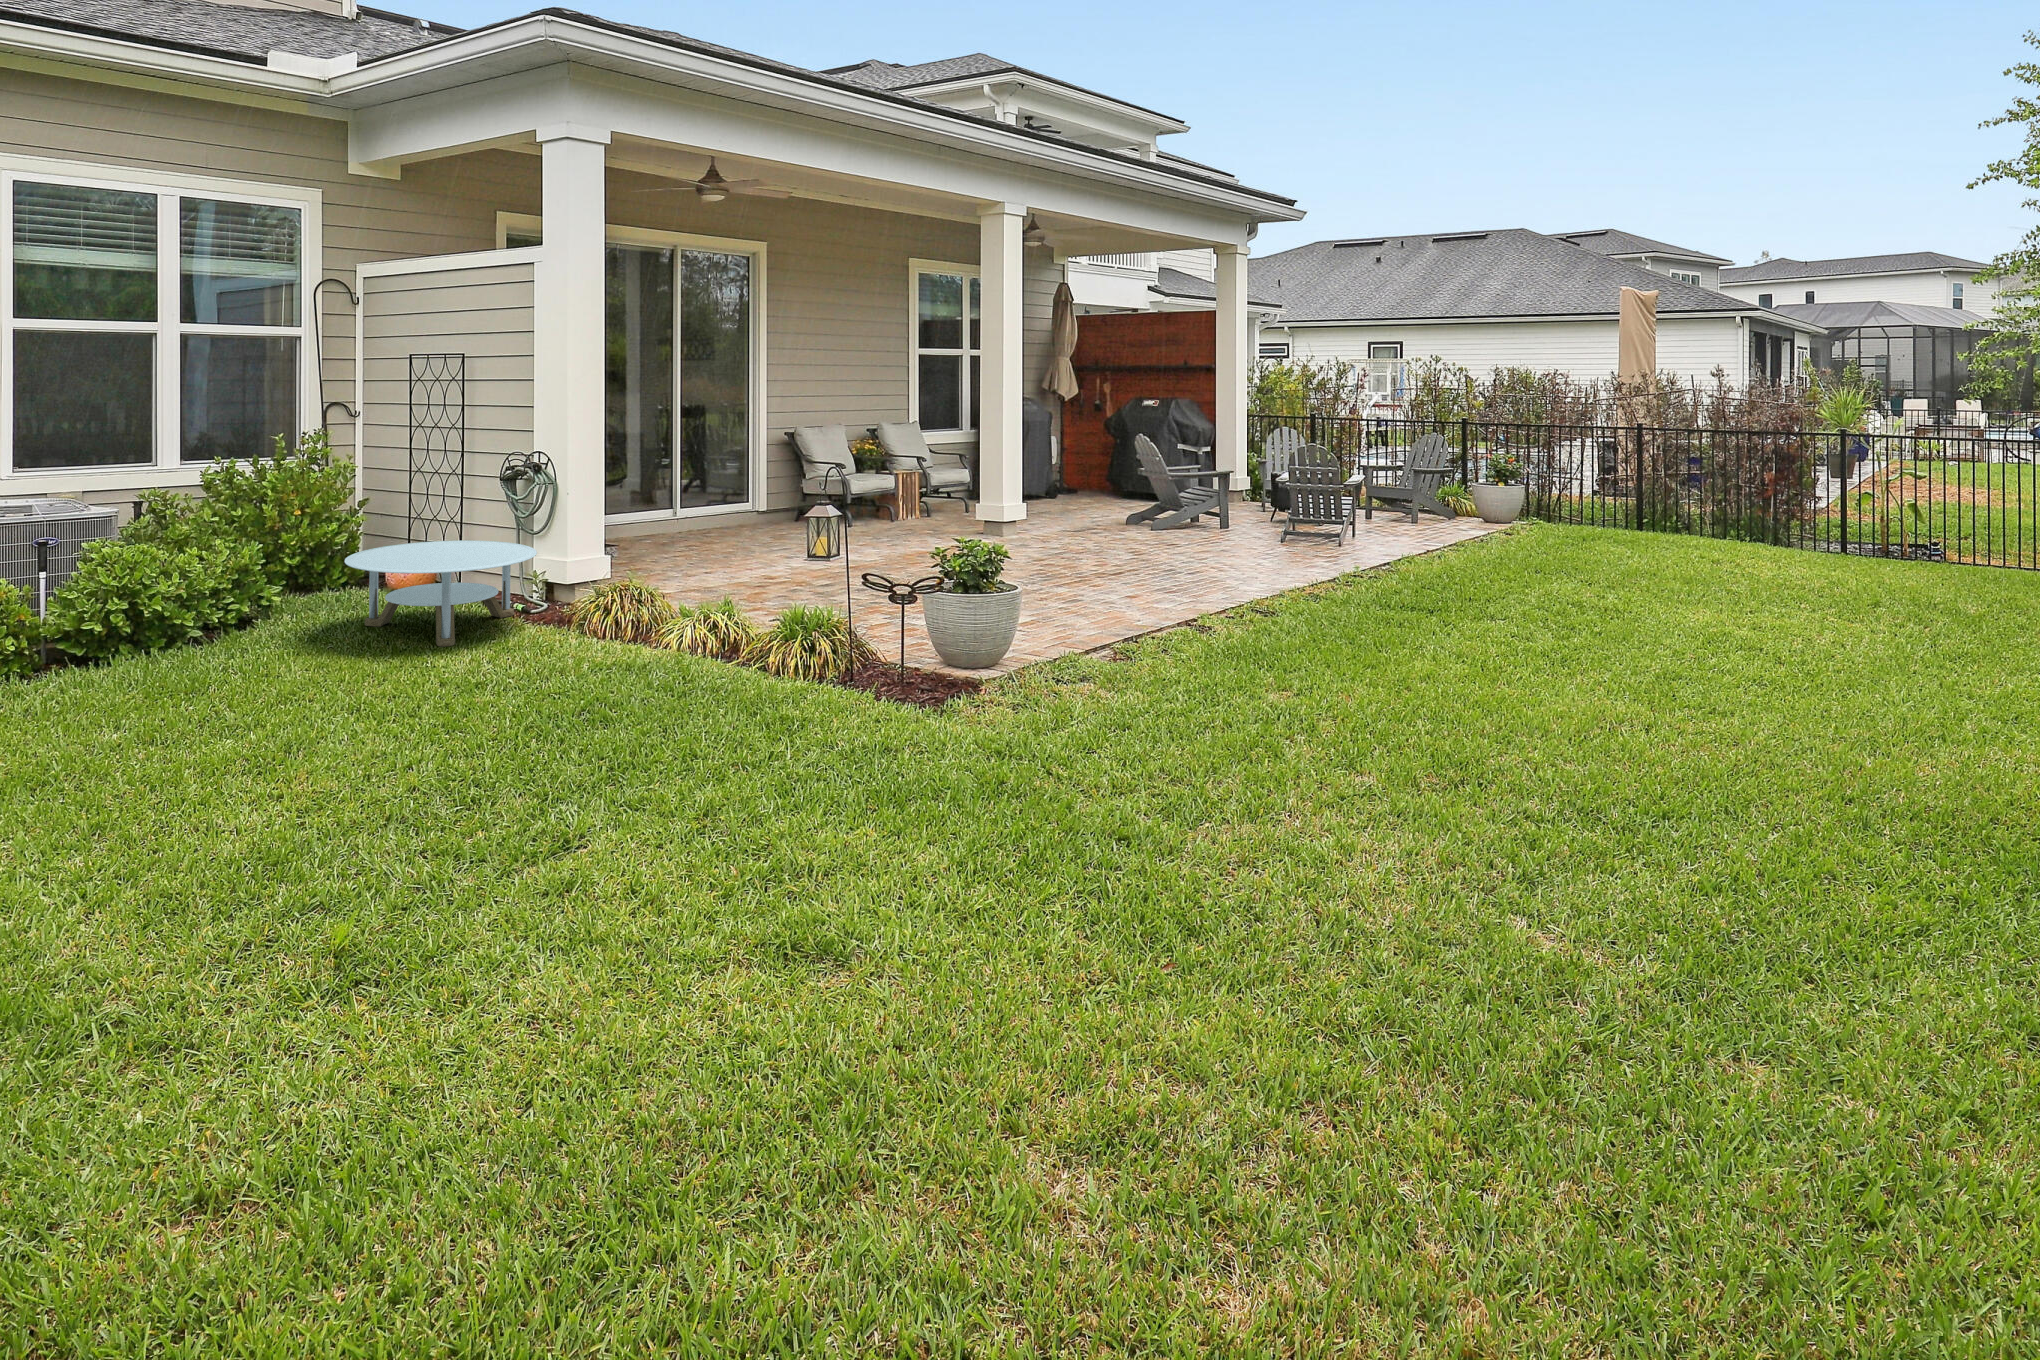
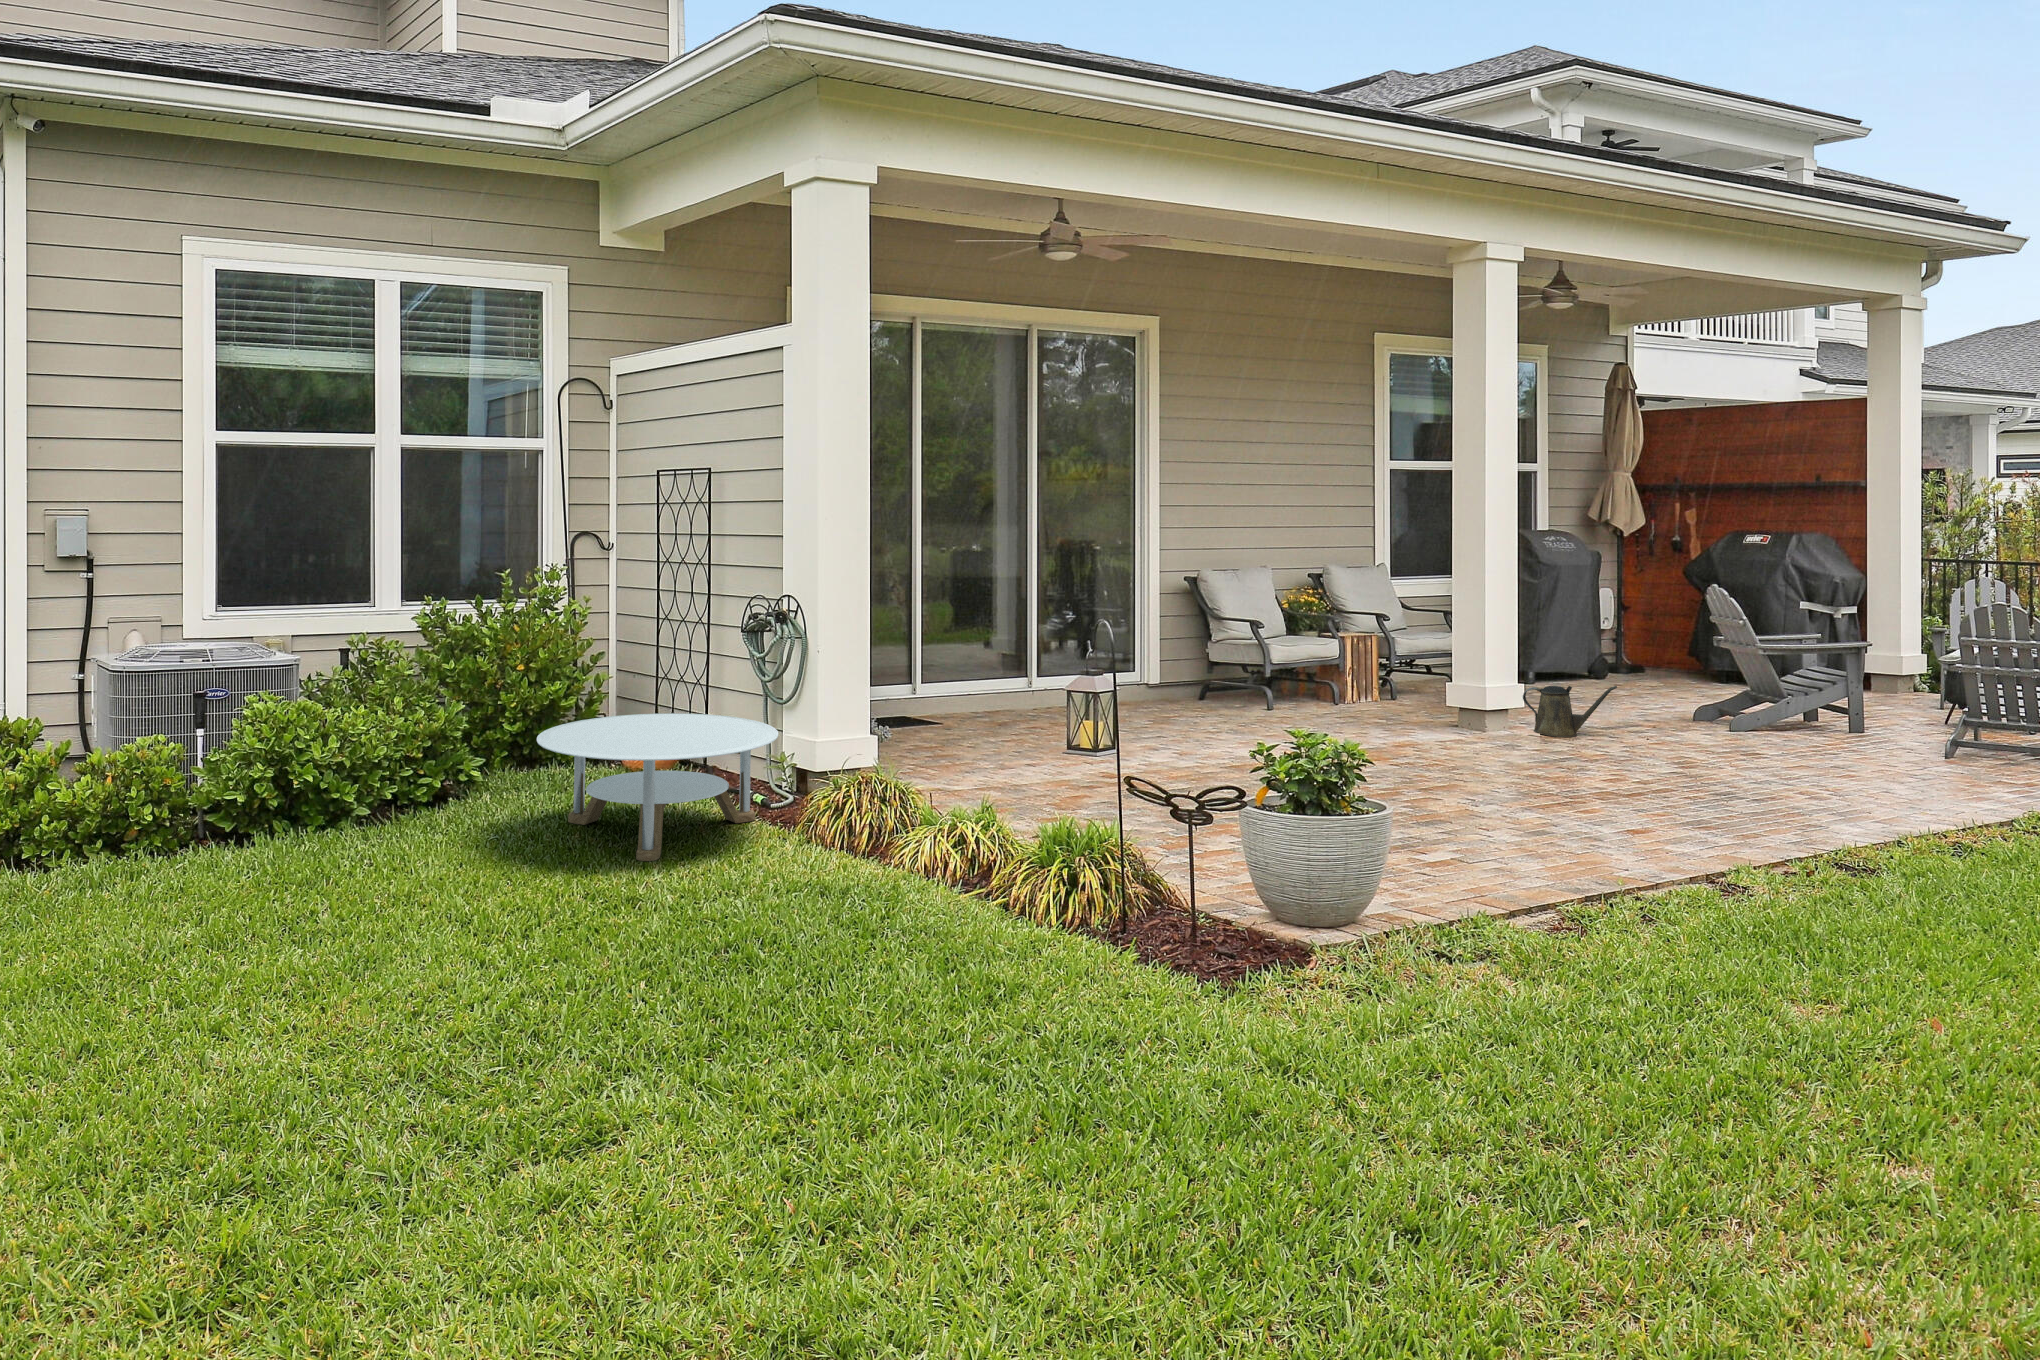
watering can: none [1018,499,1077,533] -> present [1523,686,1617,737]

